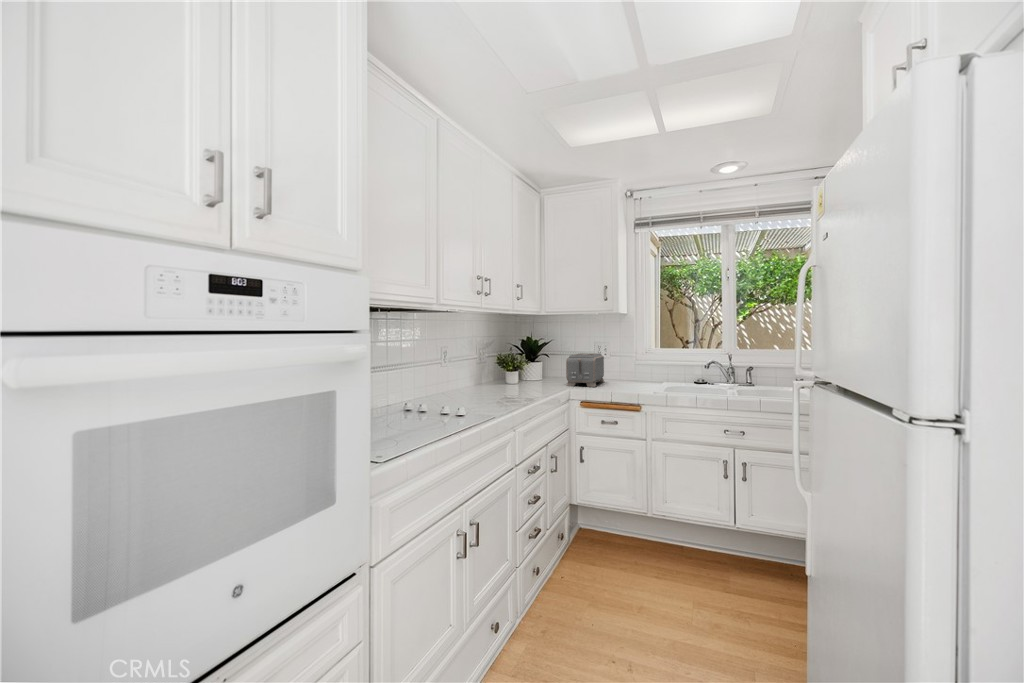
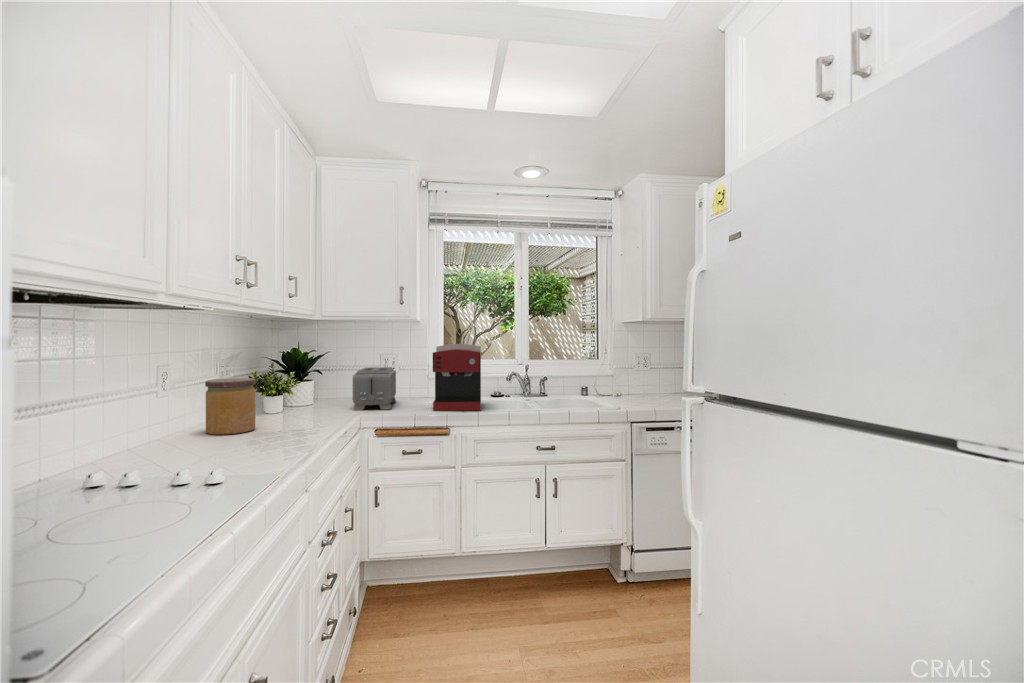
coffee maker: none [628,333,678,393] -> present [433,344,481,411]
jar: none [468,357,497,393] -> present [205,378,255,435]

